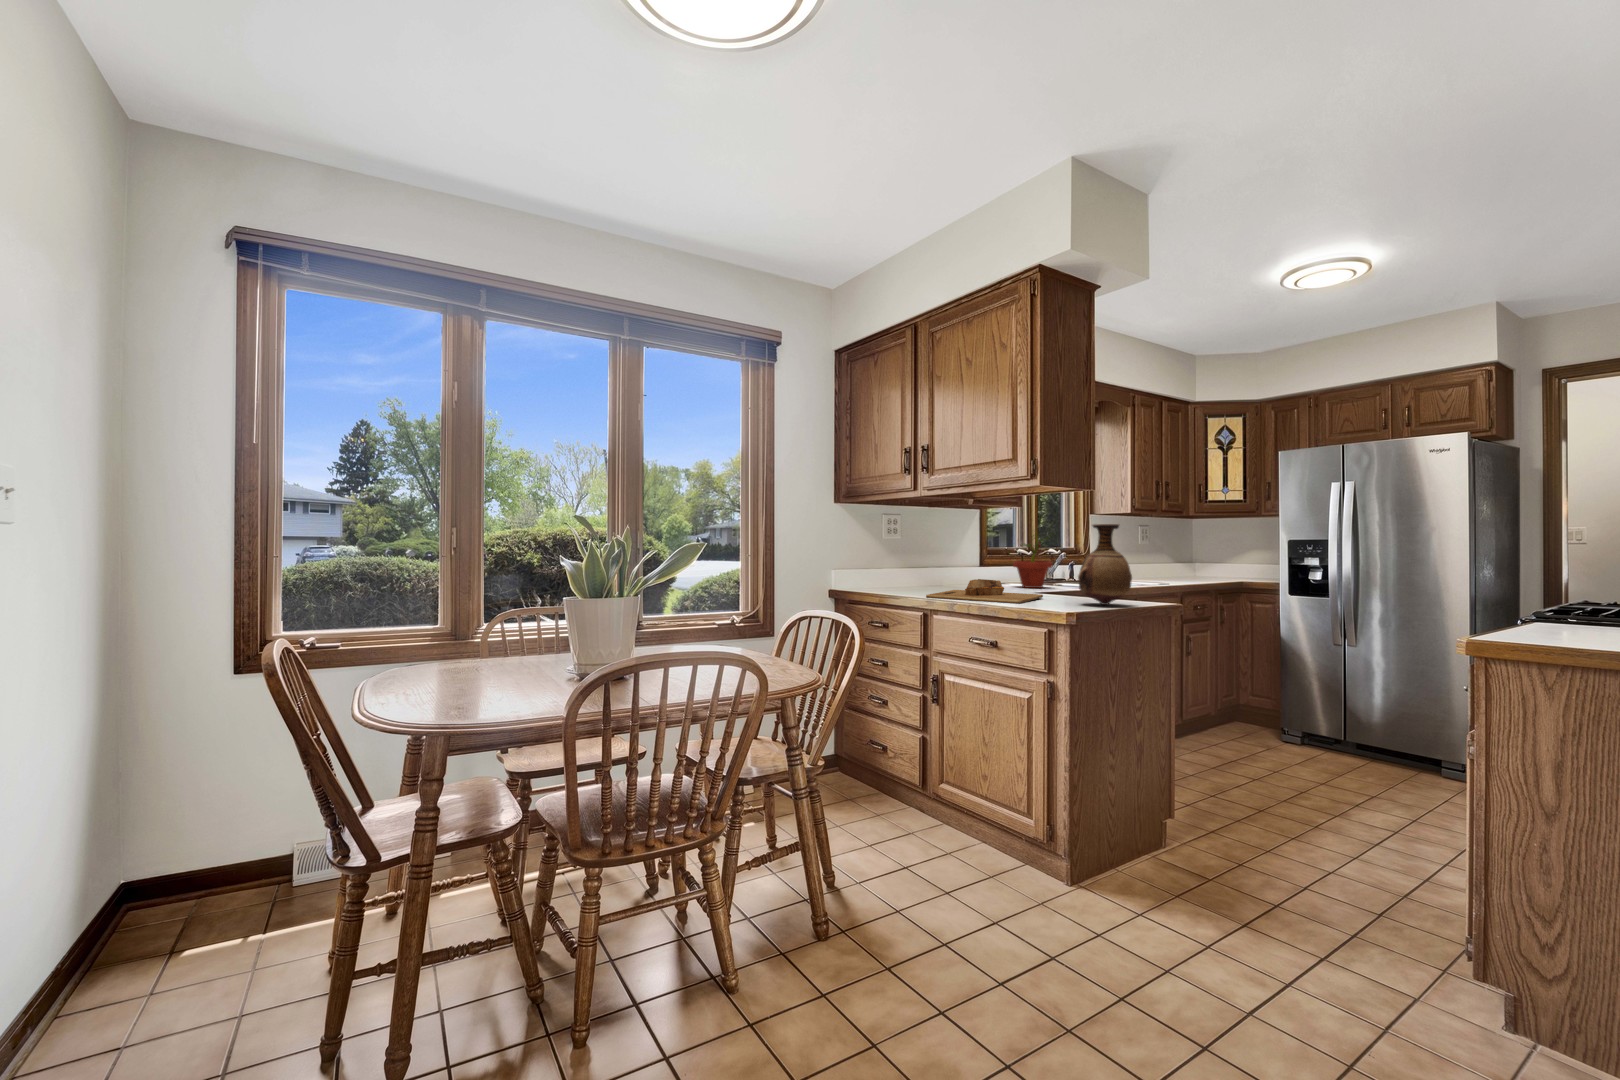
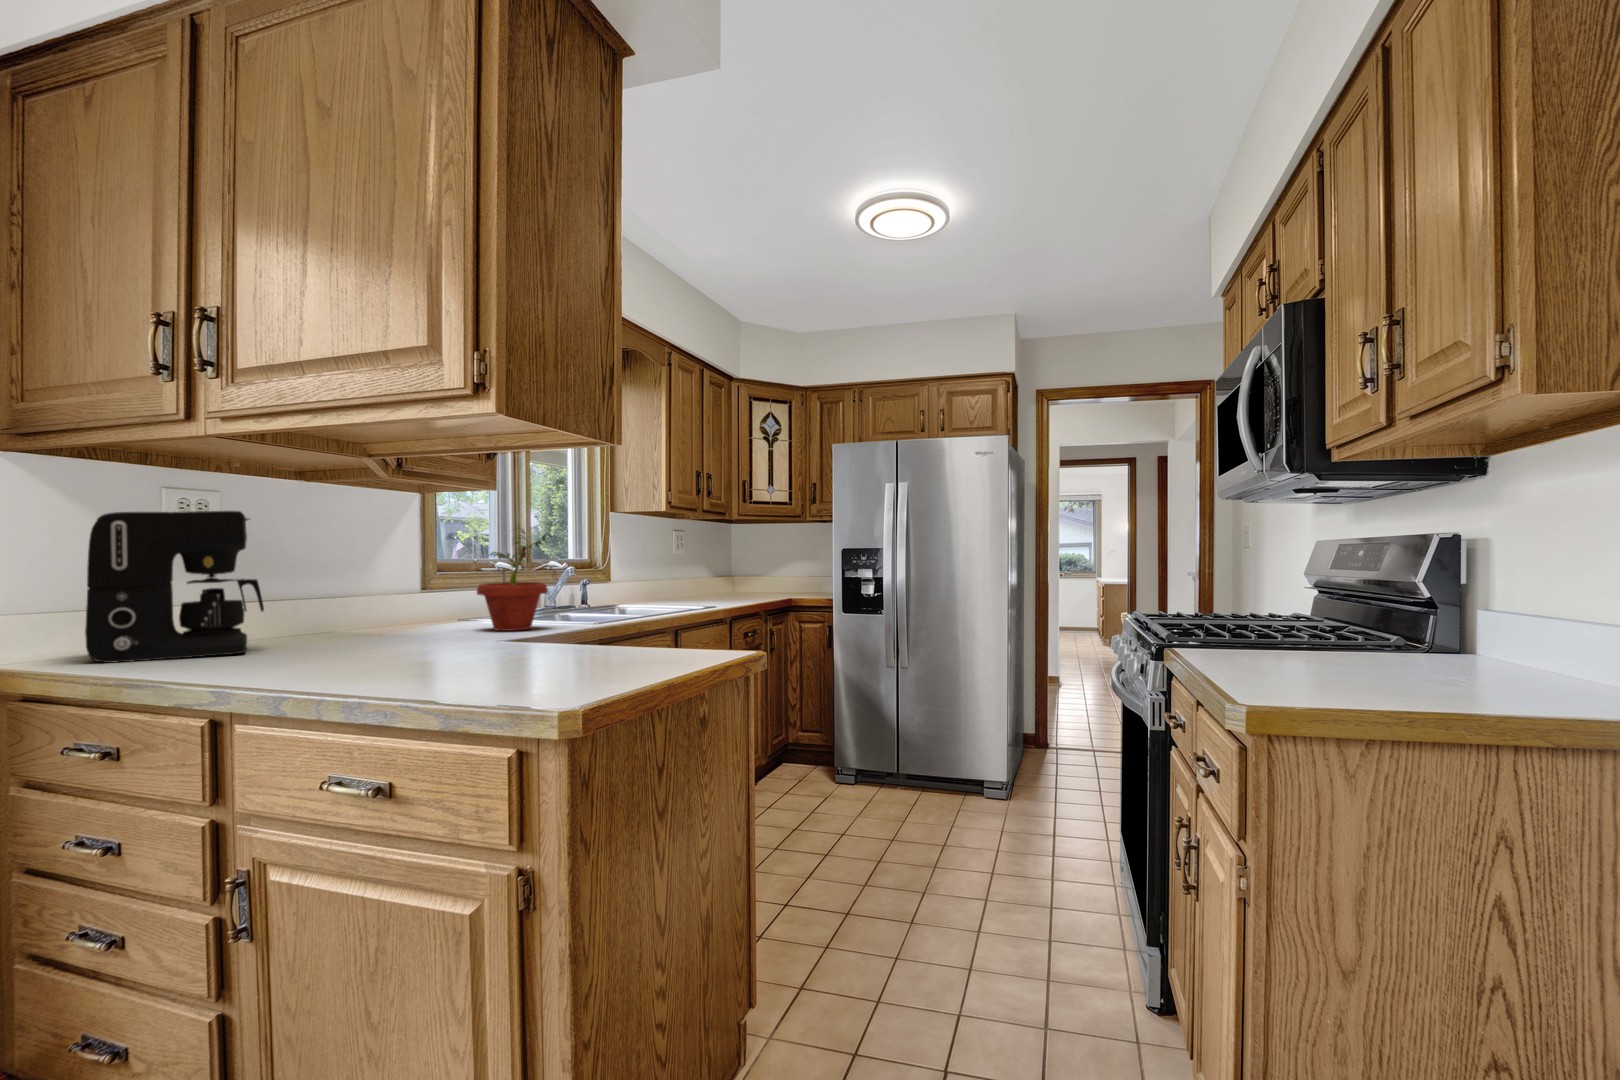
vase: present [1078,524,1132,605] -> none [585,504,684,663]
coffee maker: none [862,525,922,590] -> present [85,511,264,663]
cutting board: present [926,579,1043,603] -> none [232,625,520,677]

